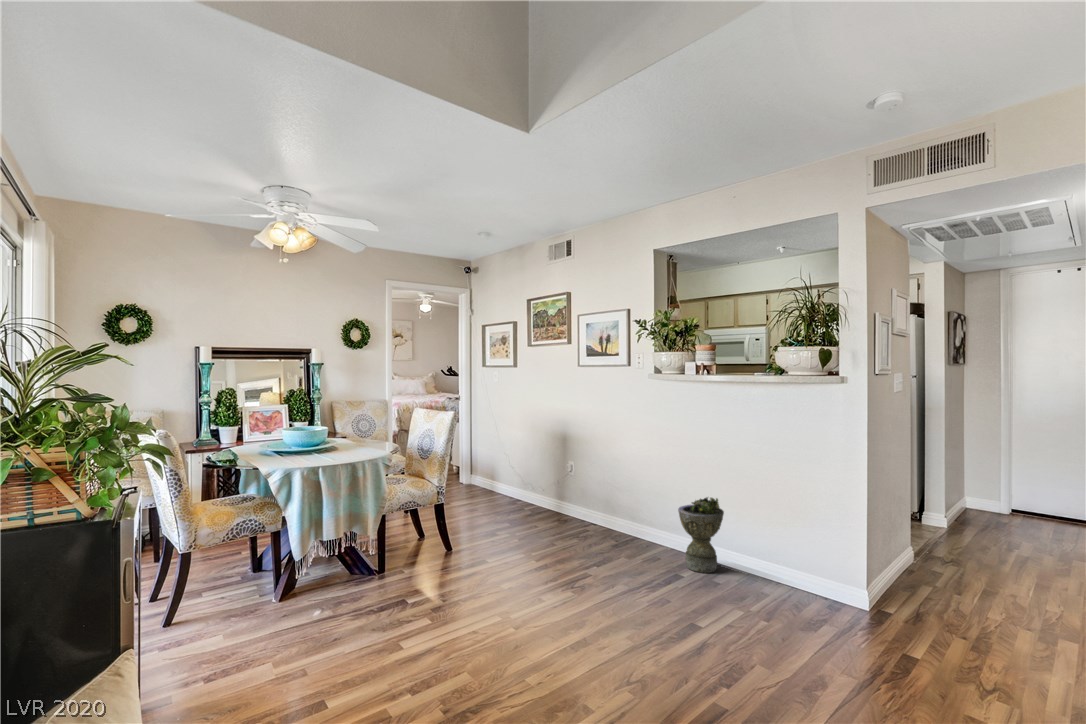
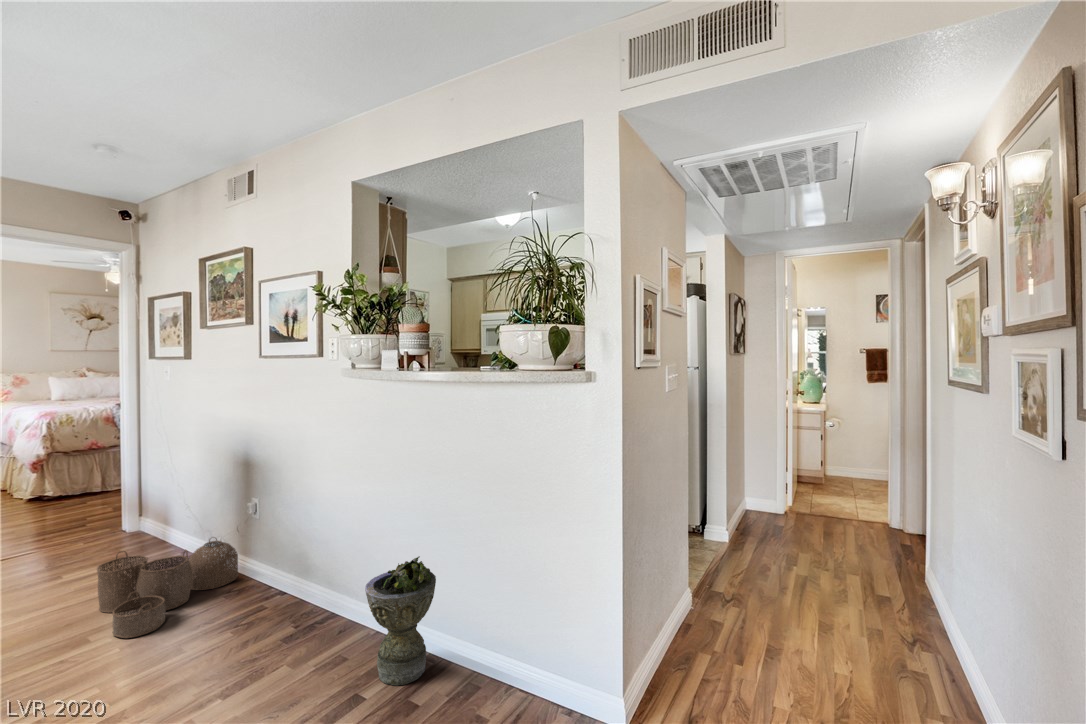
woven basket: none [488,484,558,534] -> present [97,538,239,638]

